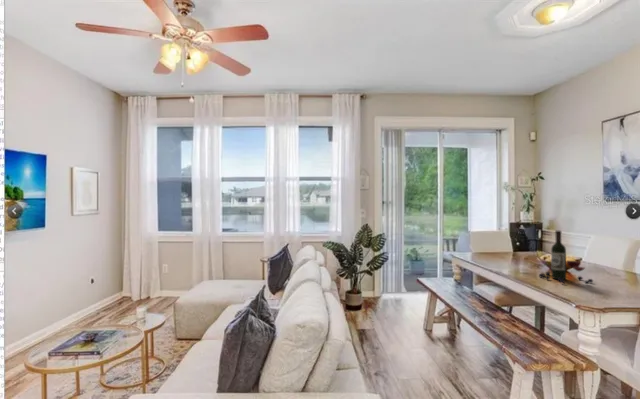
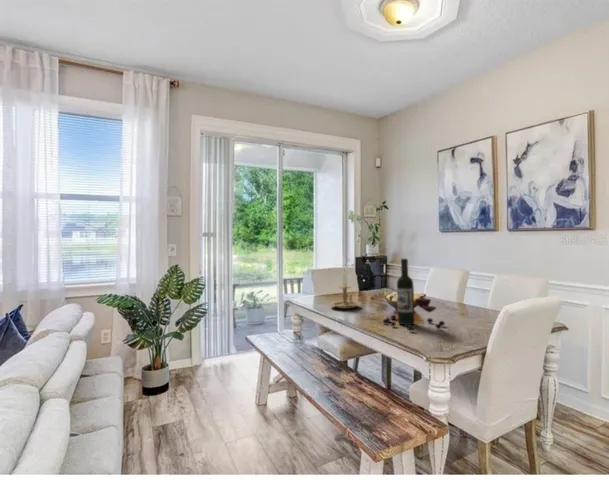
candle holder: none [492,235,519,264] -> present [330,271,360,309]

